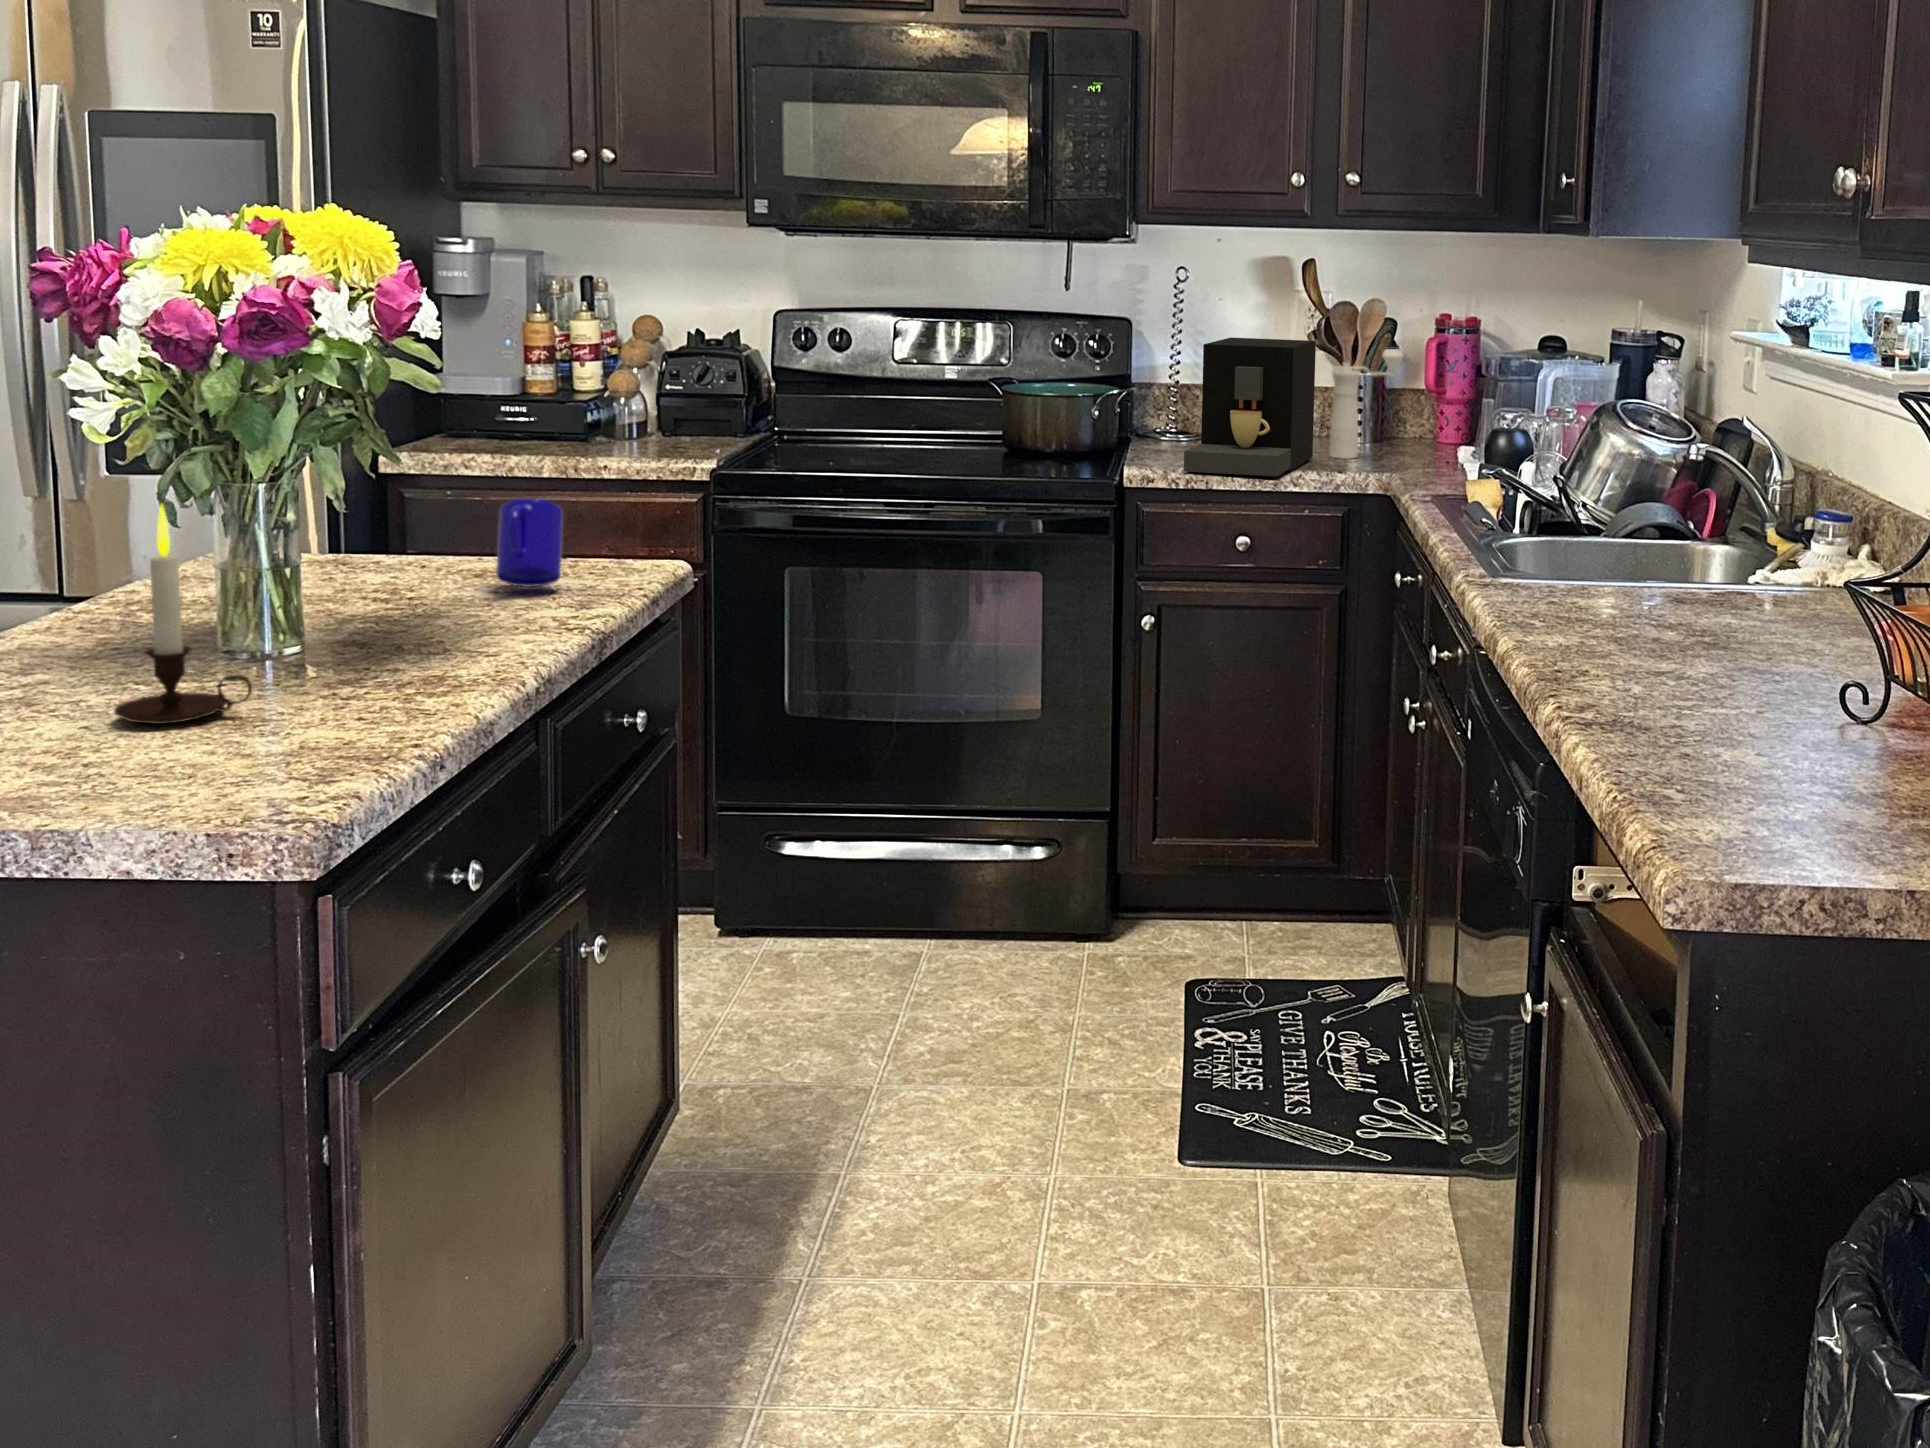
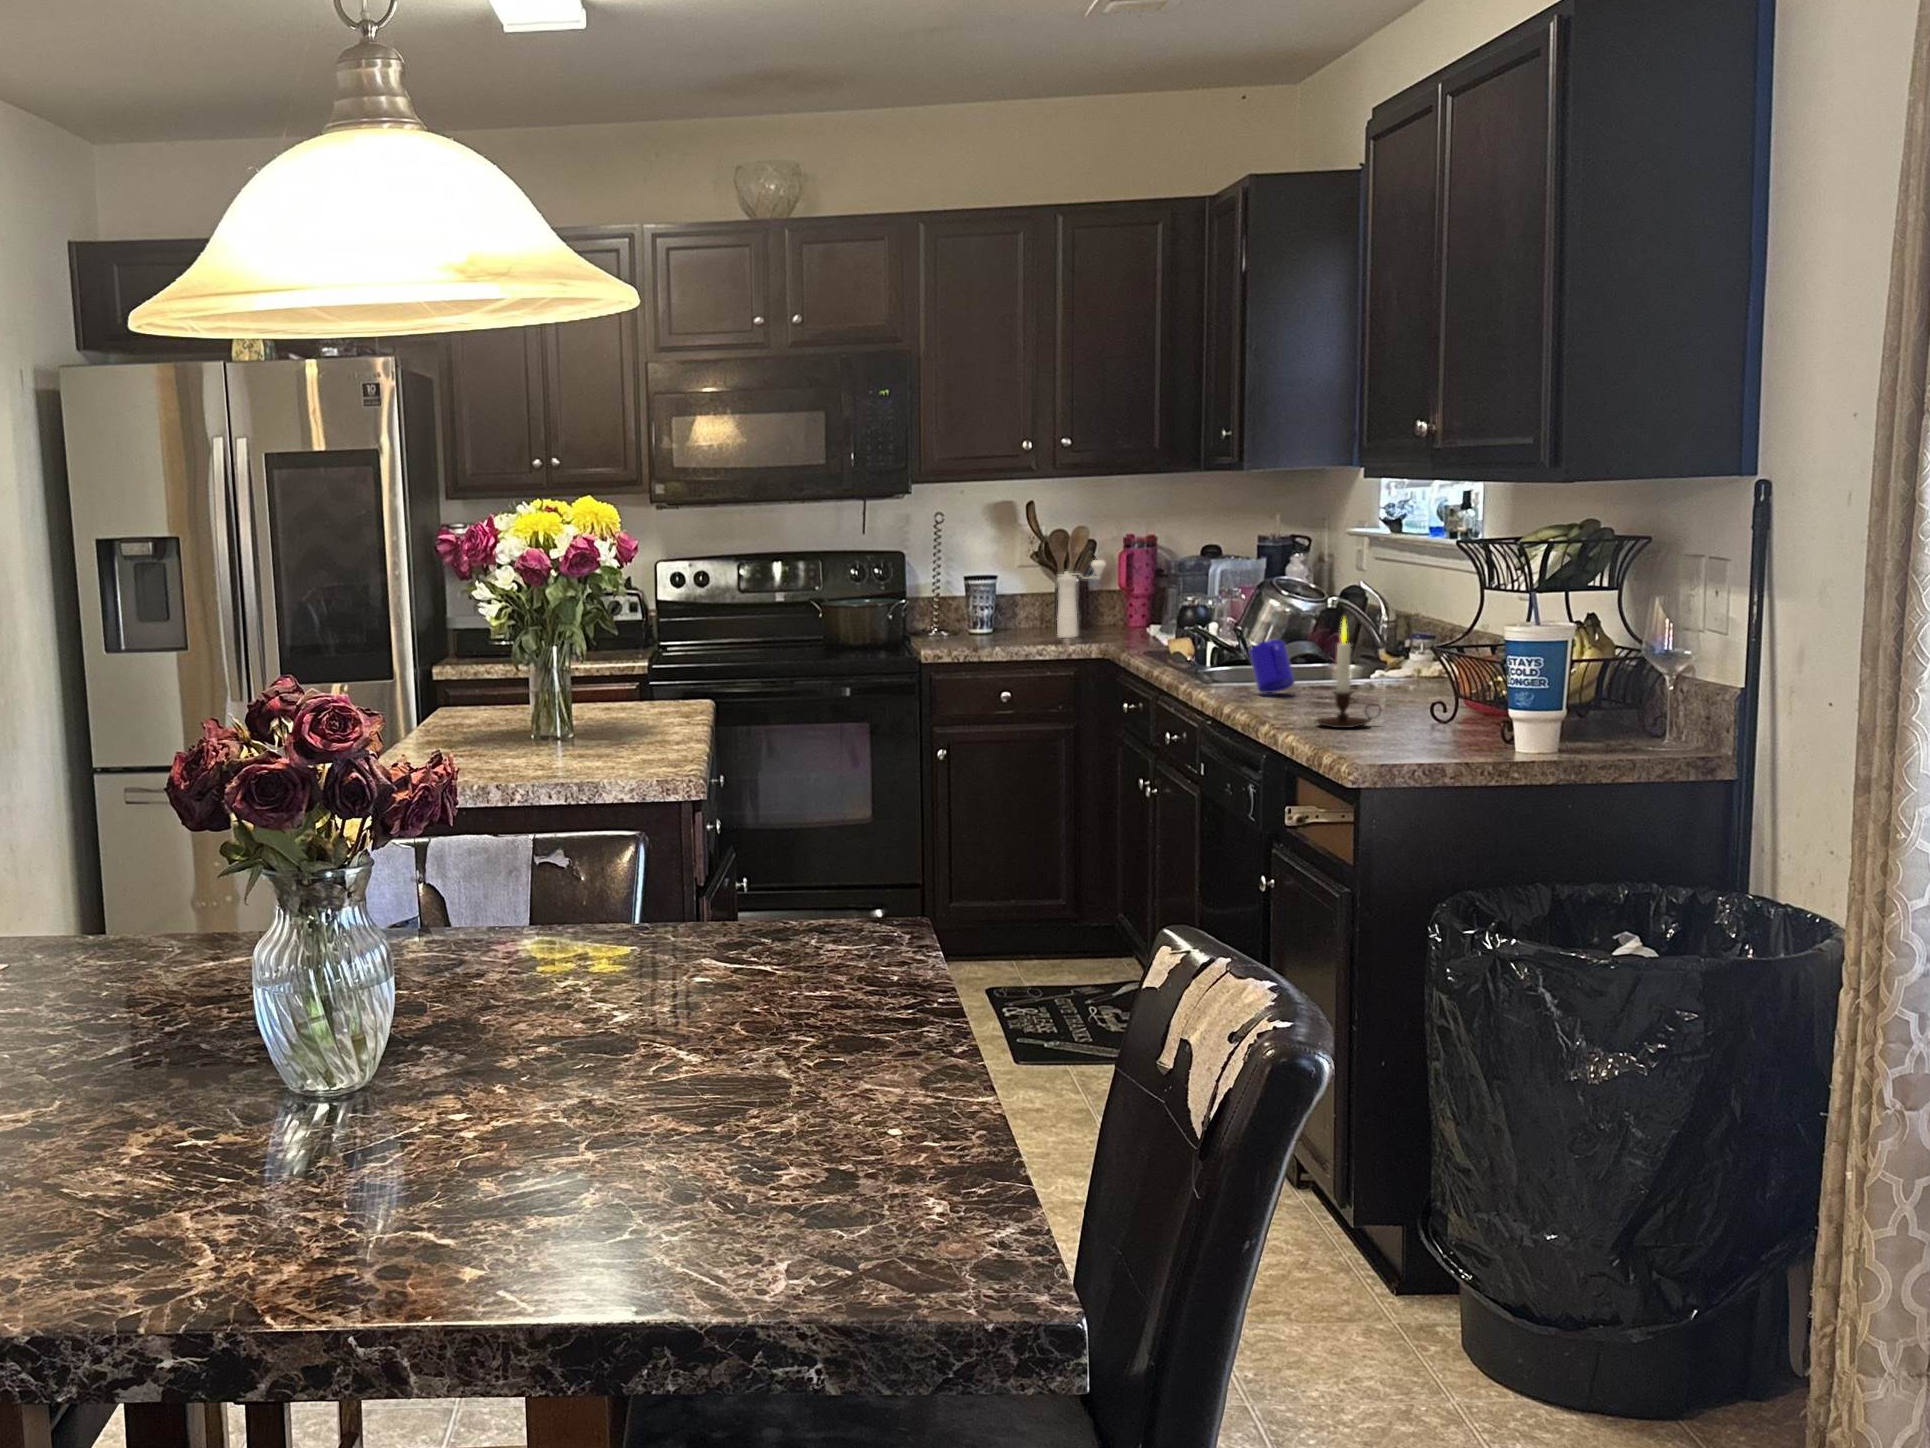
coffee maker: present [1184,338,1316,476] -> none [968,557,1047,648]
mug: present [496,499,563,587] -> present [1249,640,1295,693]
candle: present [114,505,252,724] -> present [1317,619,1381,728]

